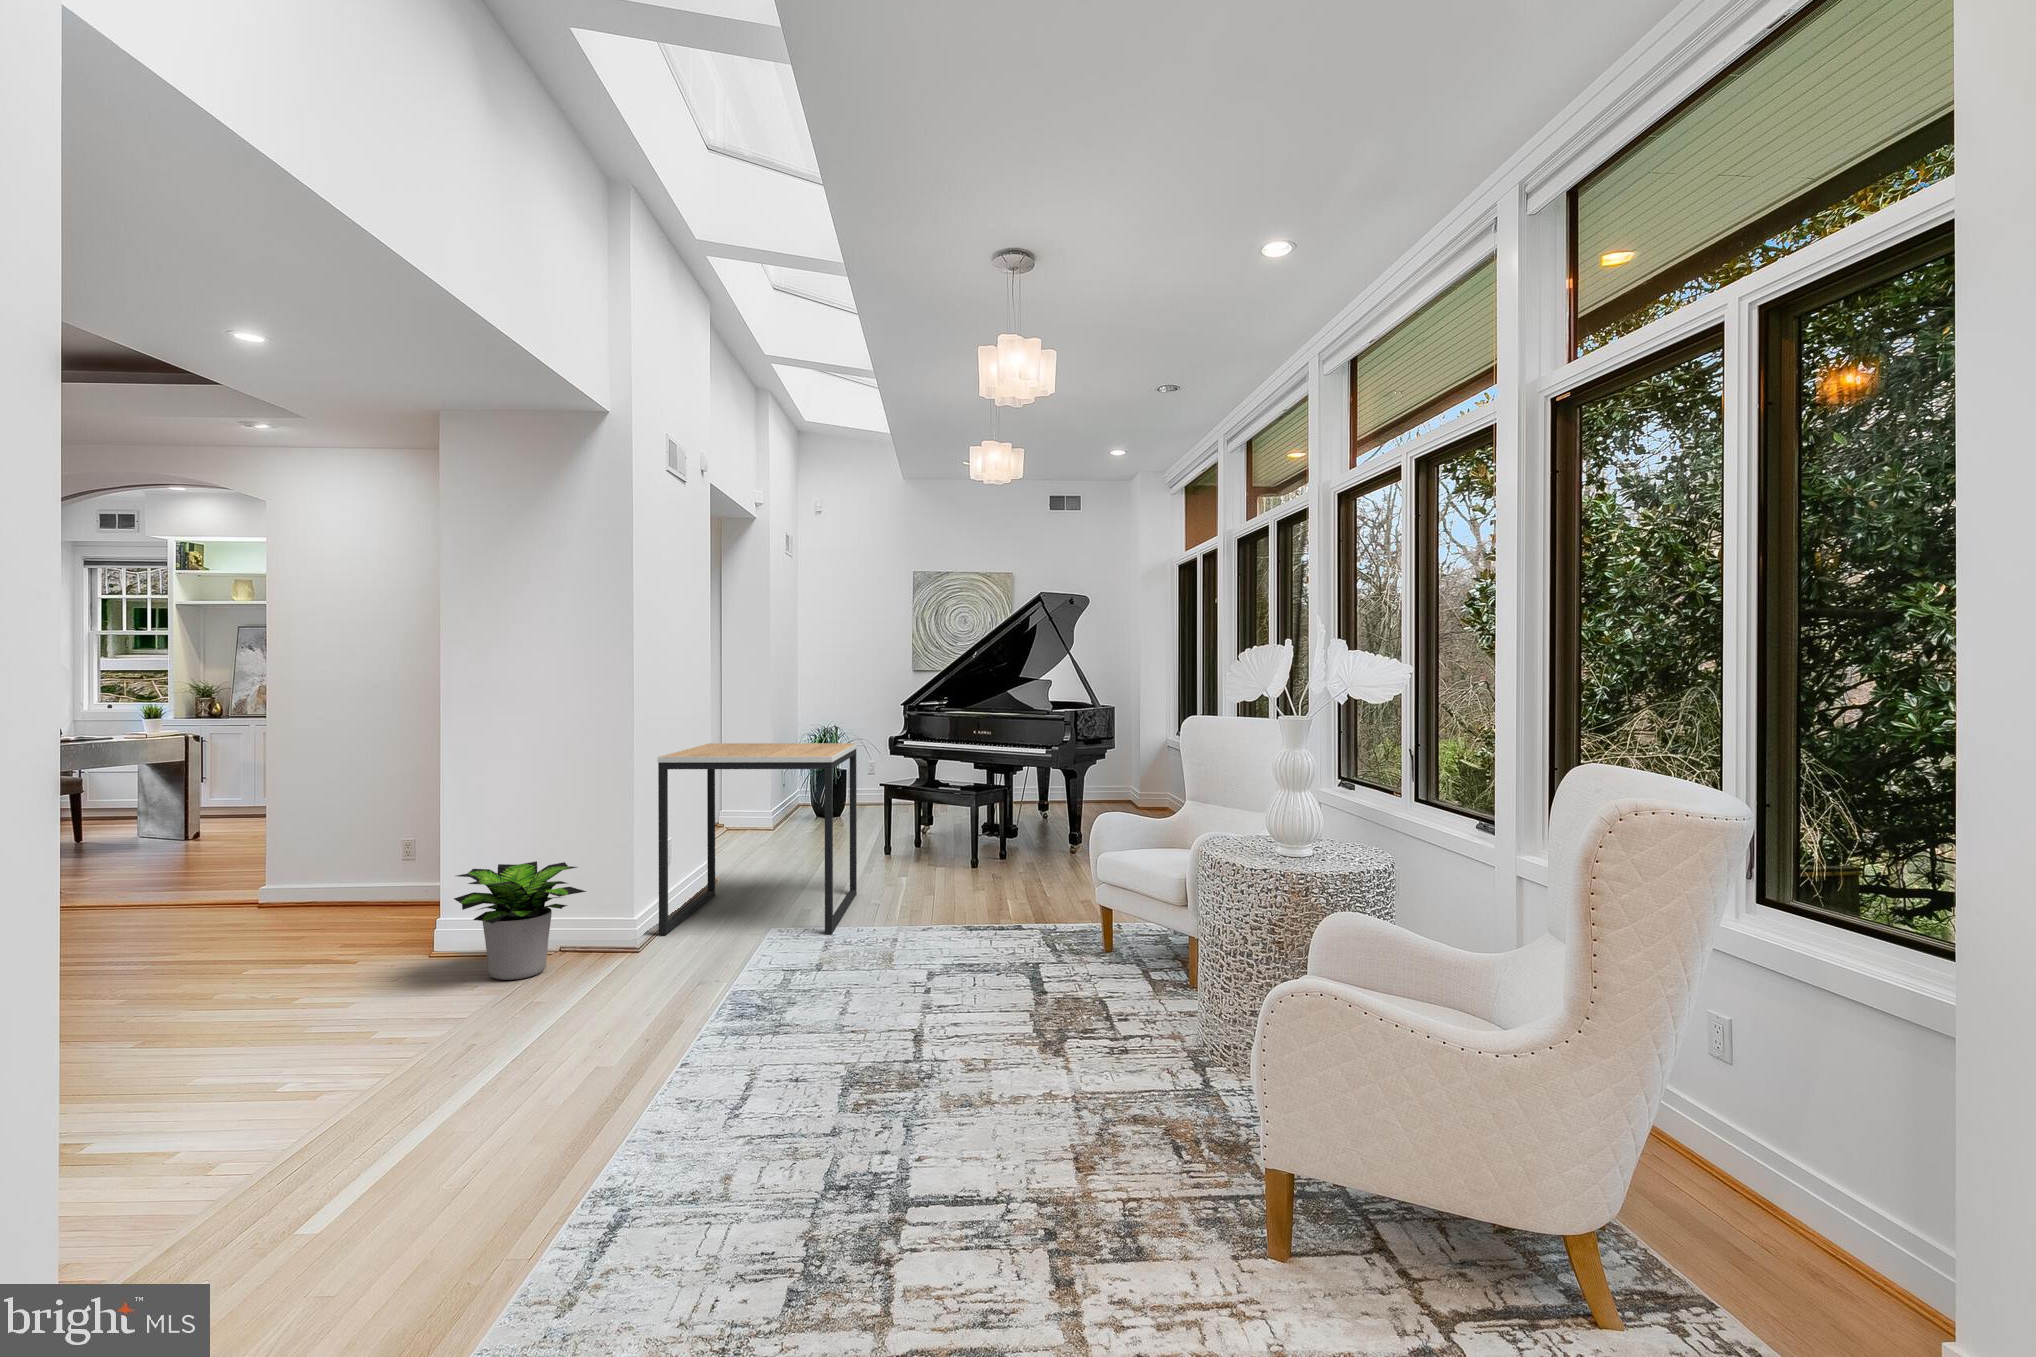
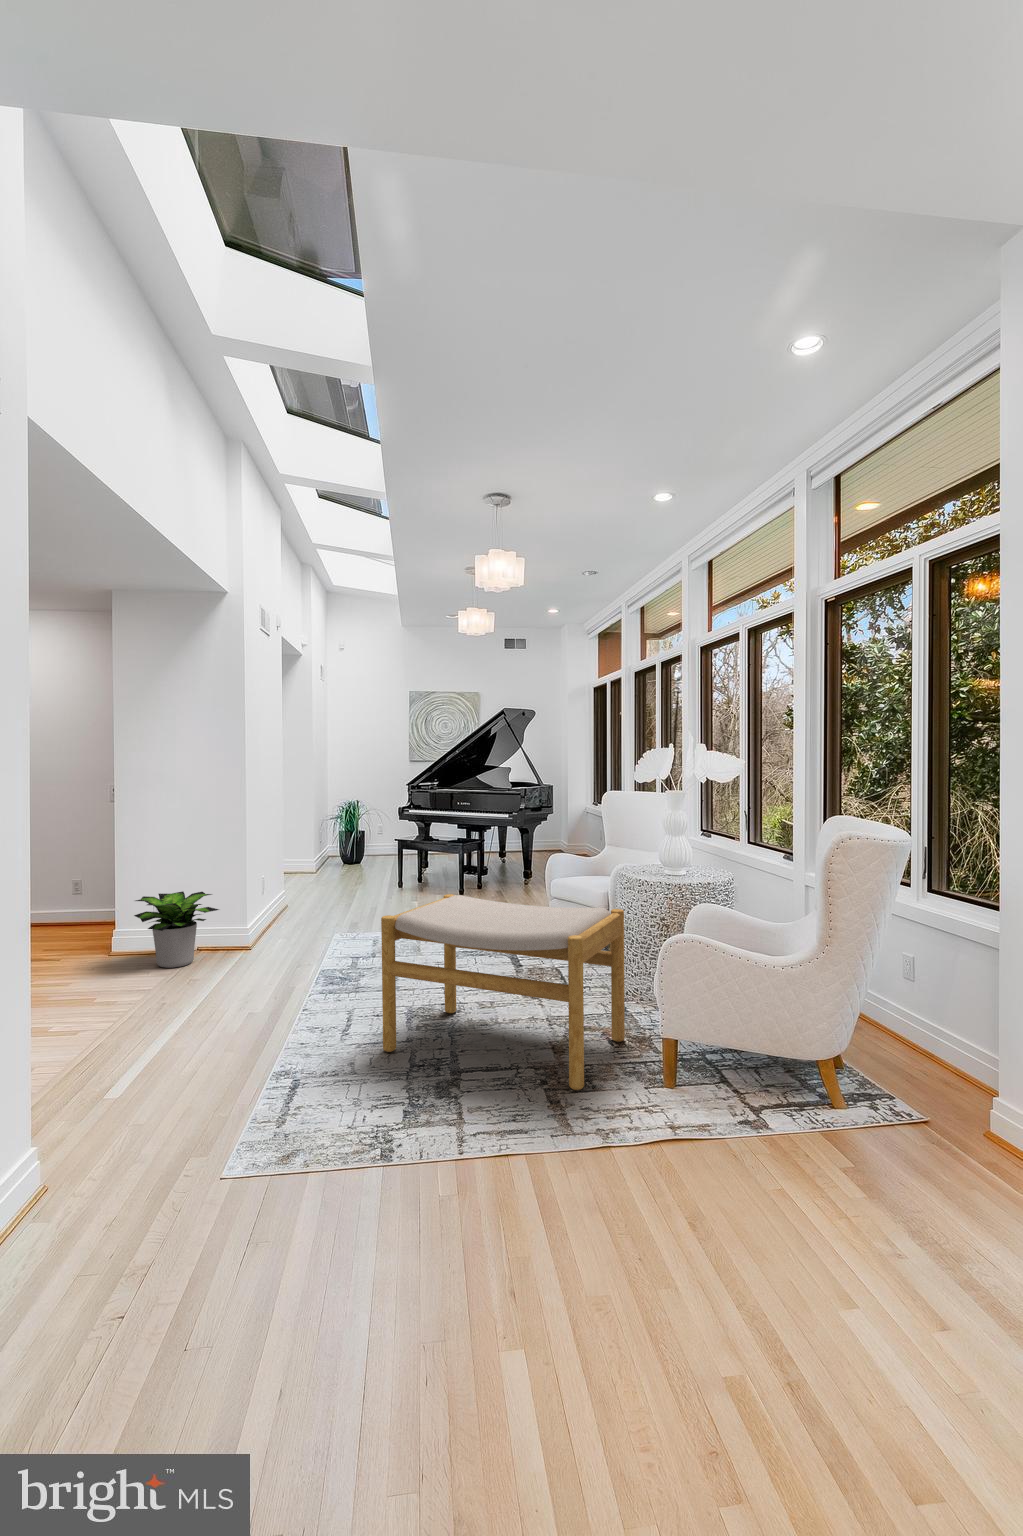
side table: present [657,743,857,935] -> none [259,812,386,939]
footstool: none [785,883,1203,1256] -> present [381,894,625,1090]

